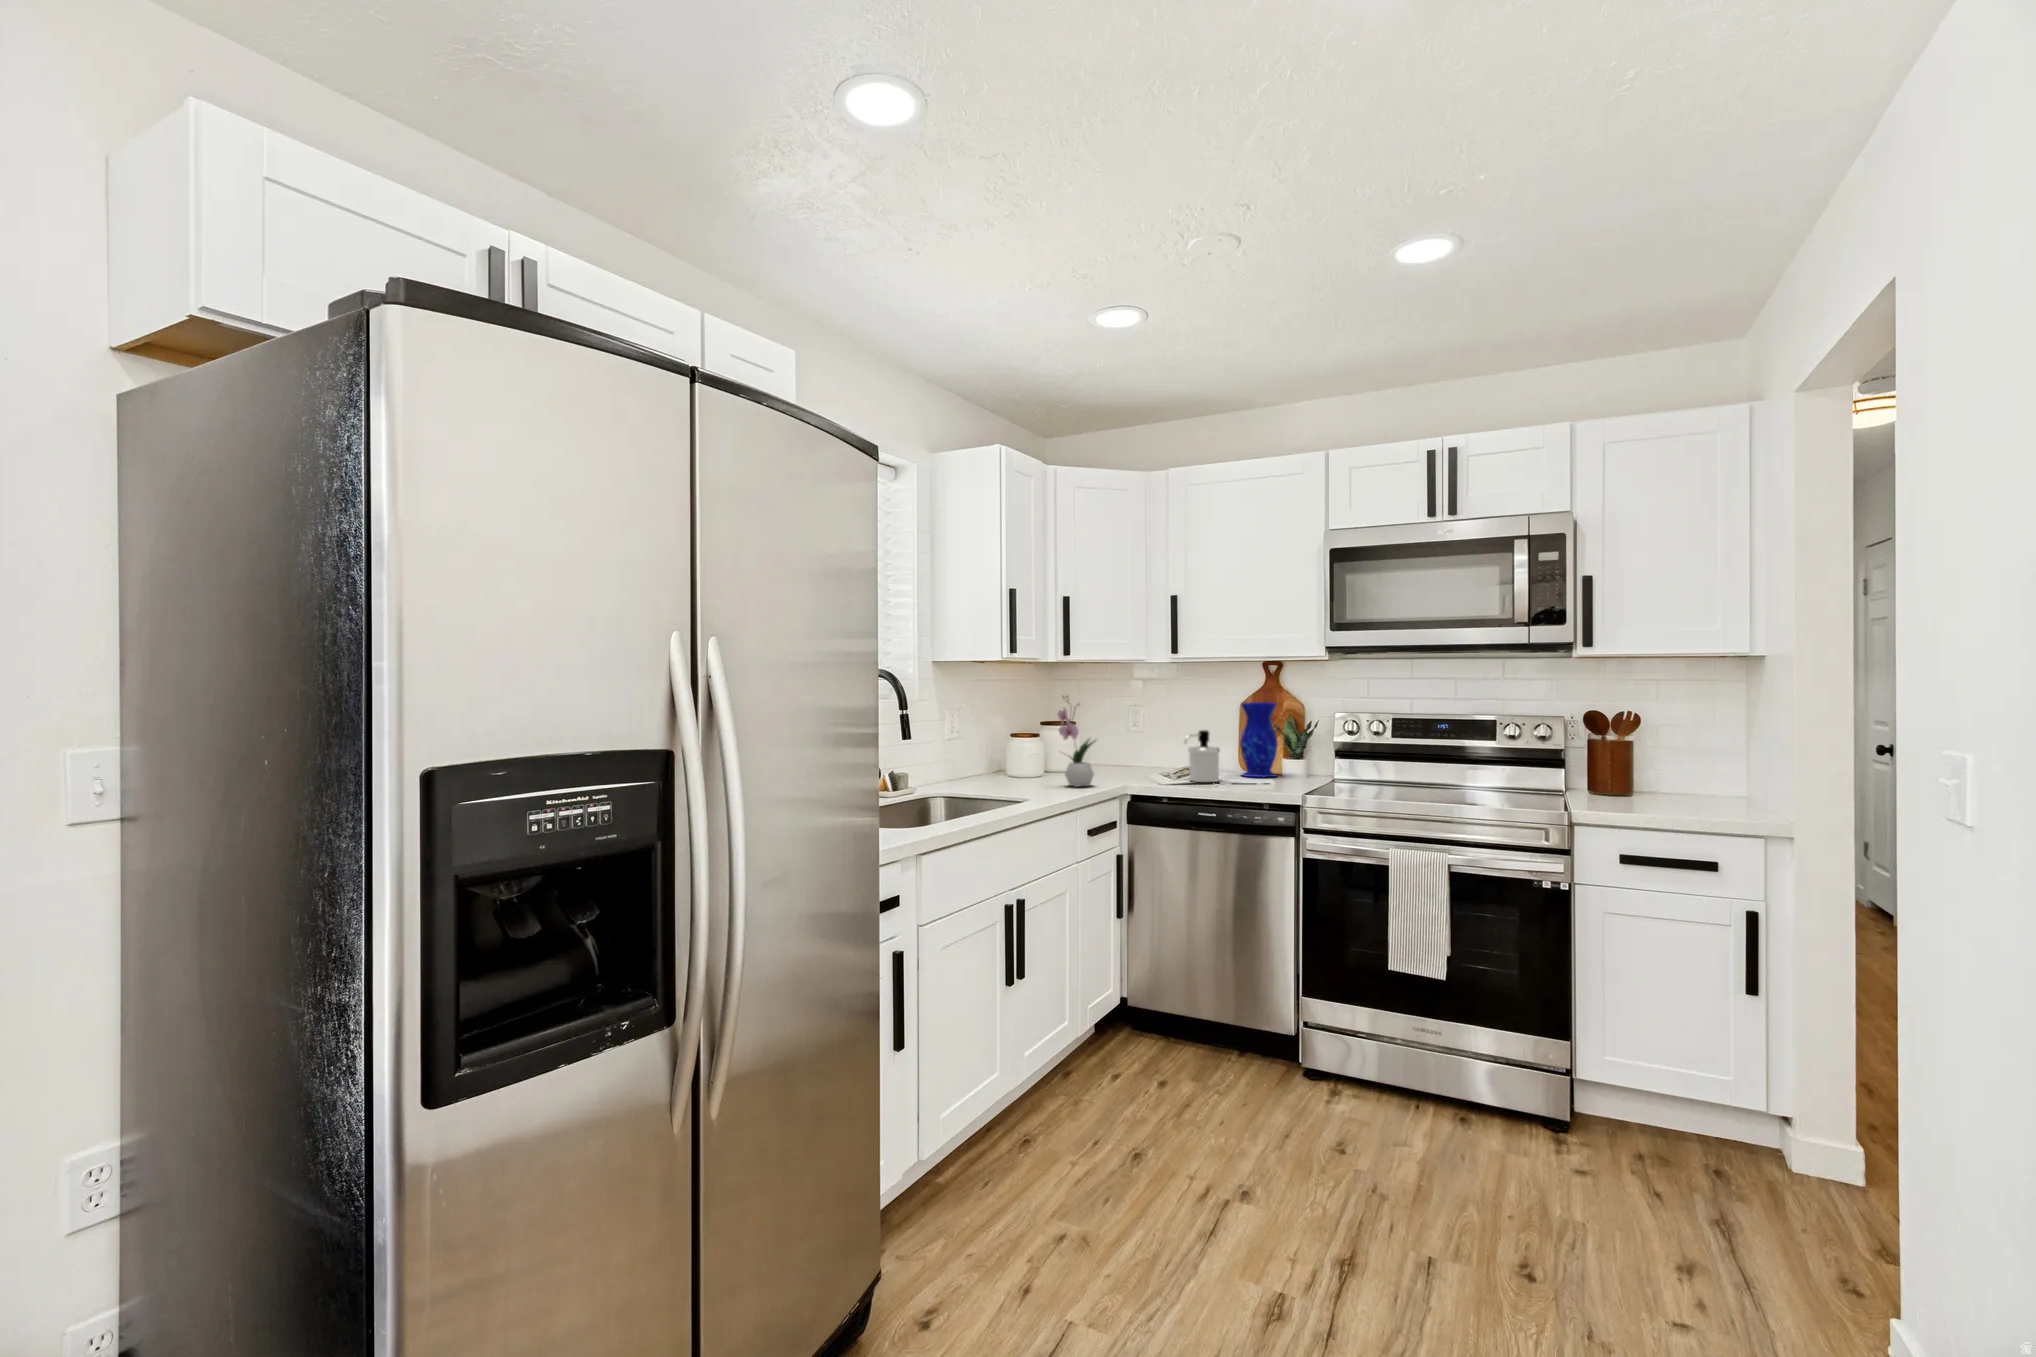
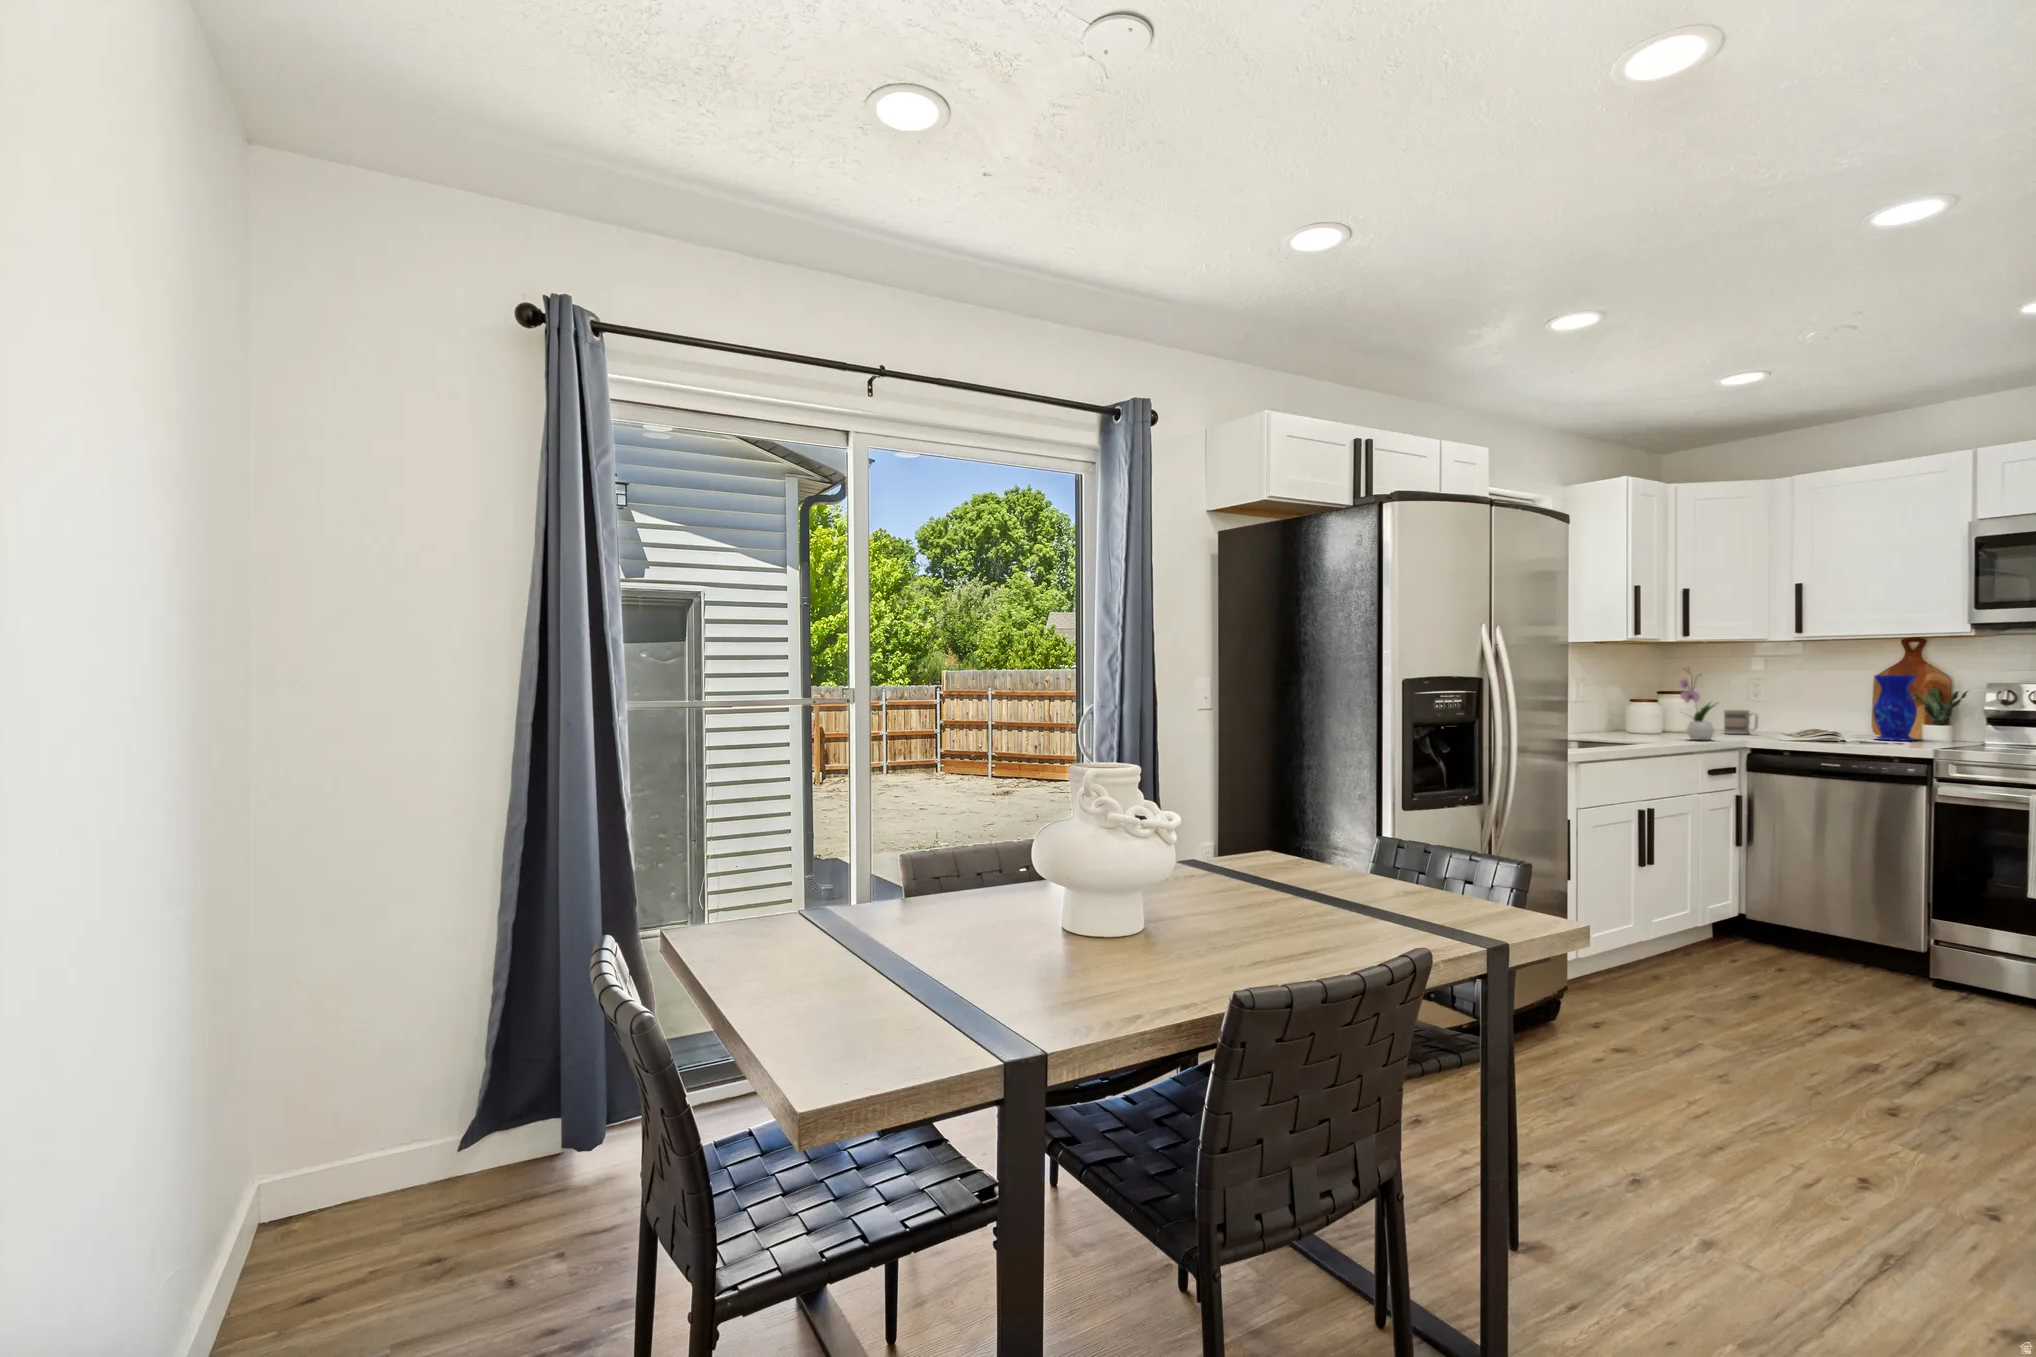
soap dispenser: present [1185,730,1220,782] -> none [1808,698,1848,742]
mug: none [1104,743,1137,773] -> present [1724,710,1758,734]

